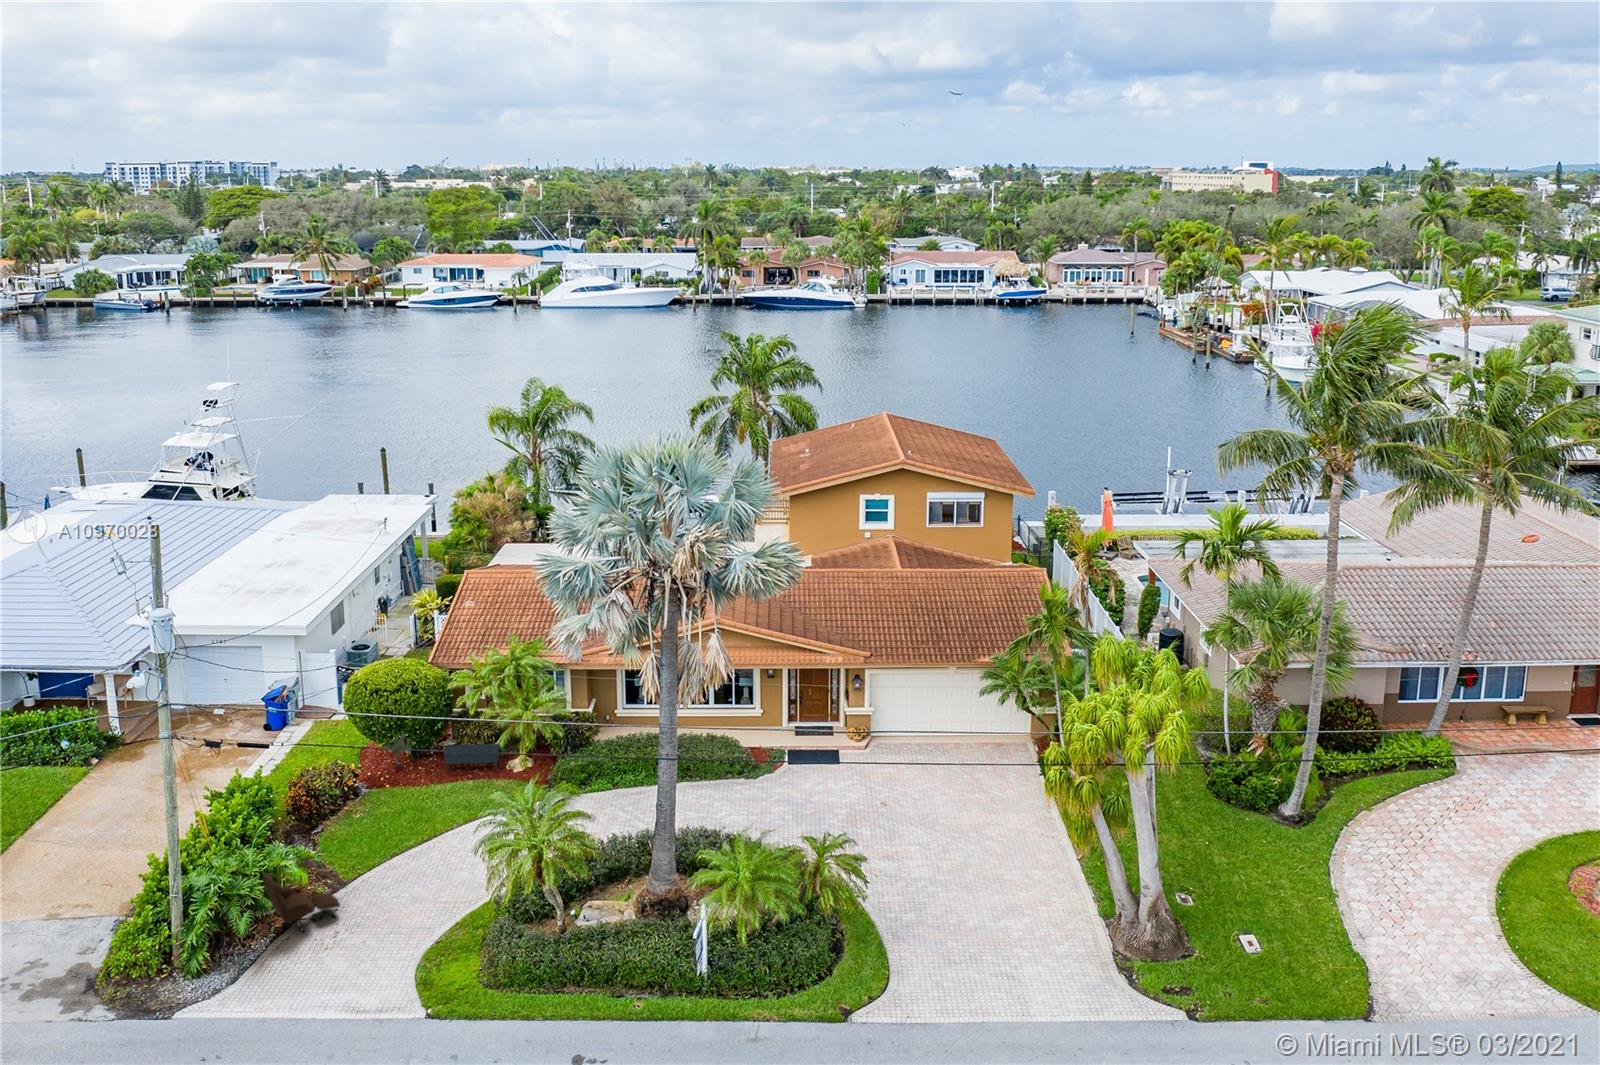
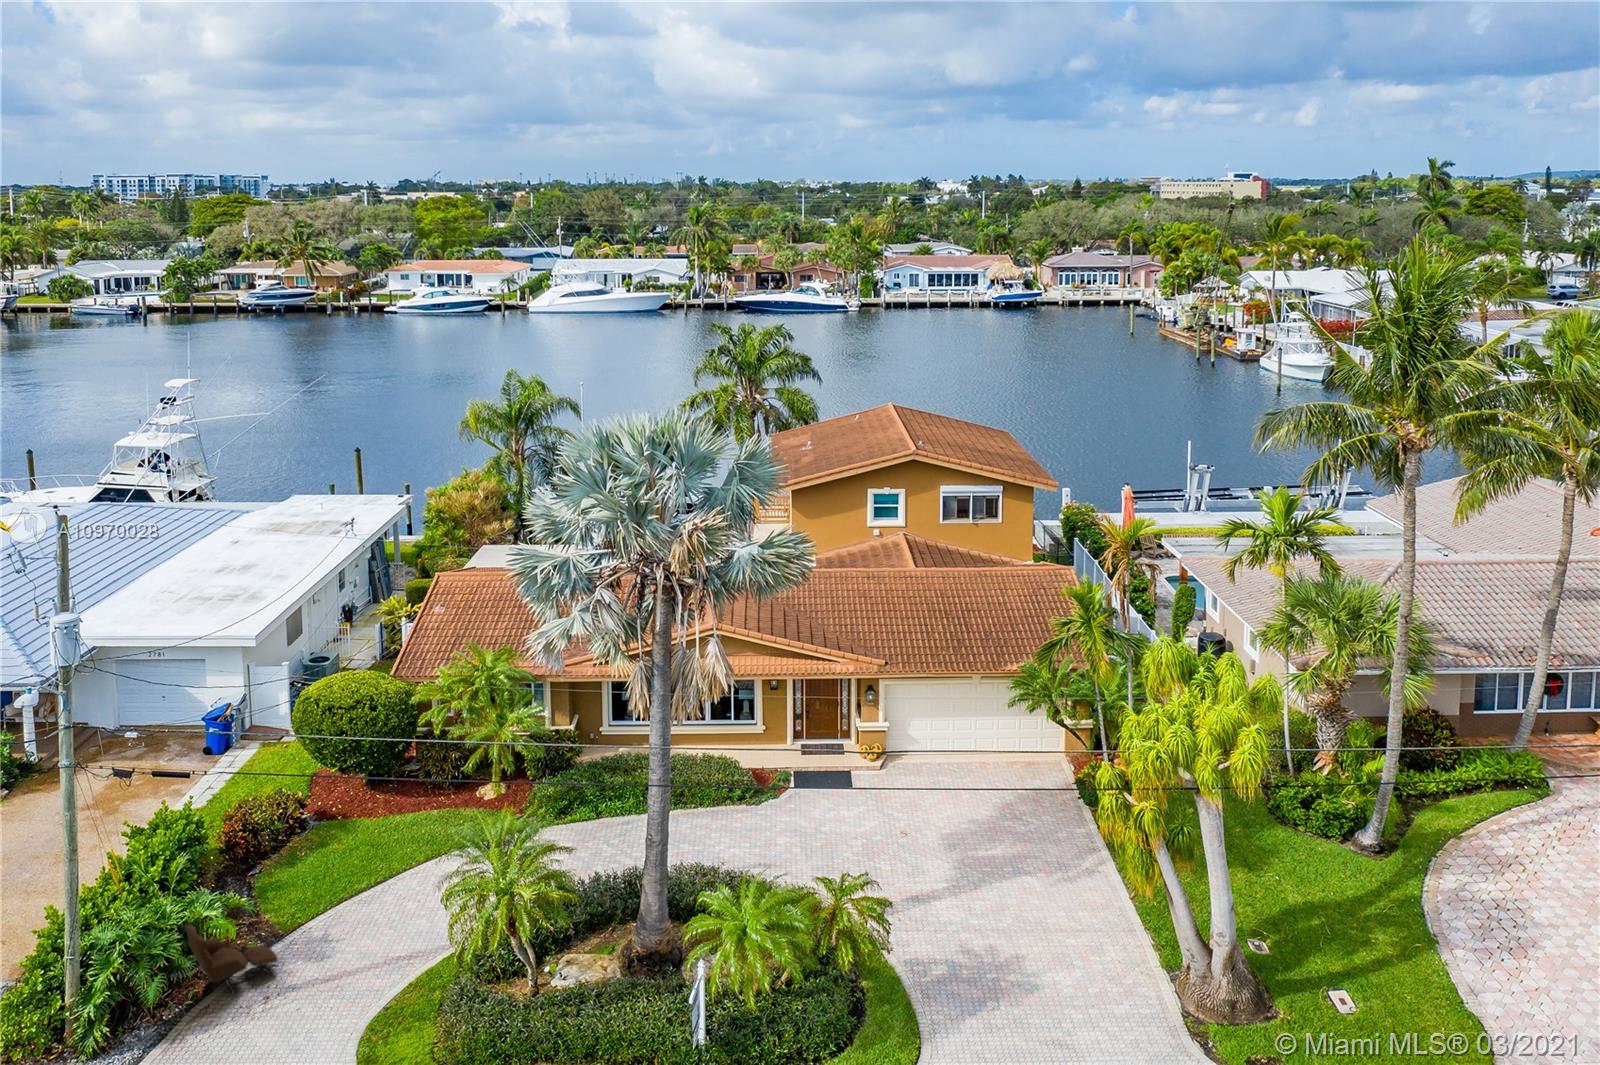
potted tree: present [384,734,410,771] -> none [337,755,369,799]
bench: present [444,744,499,774] -> none [405,767,469,802]

